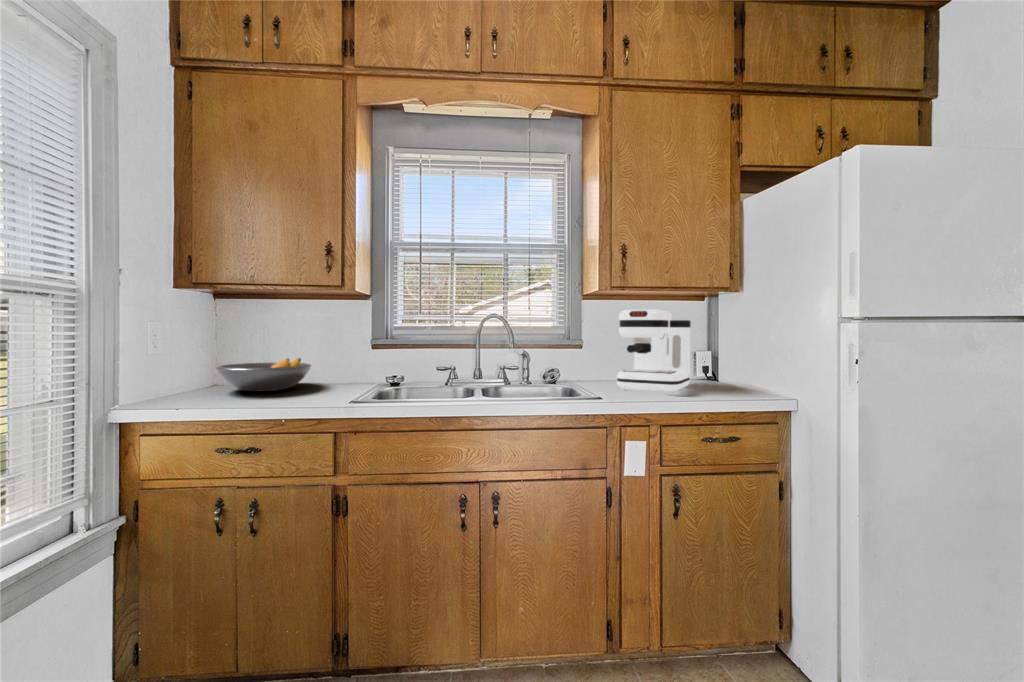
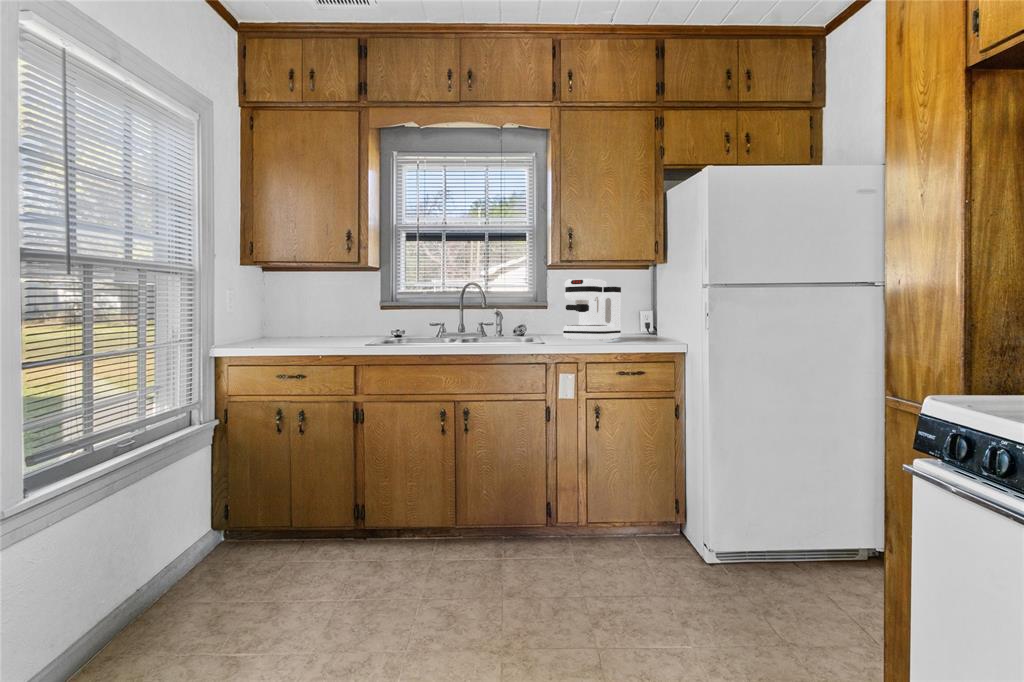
fruit bowl: present [217,358,311,391] -> none [271,318,338,340]

